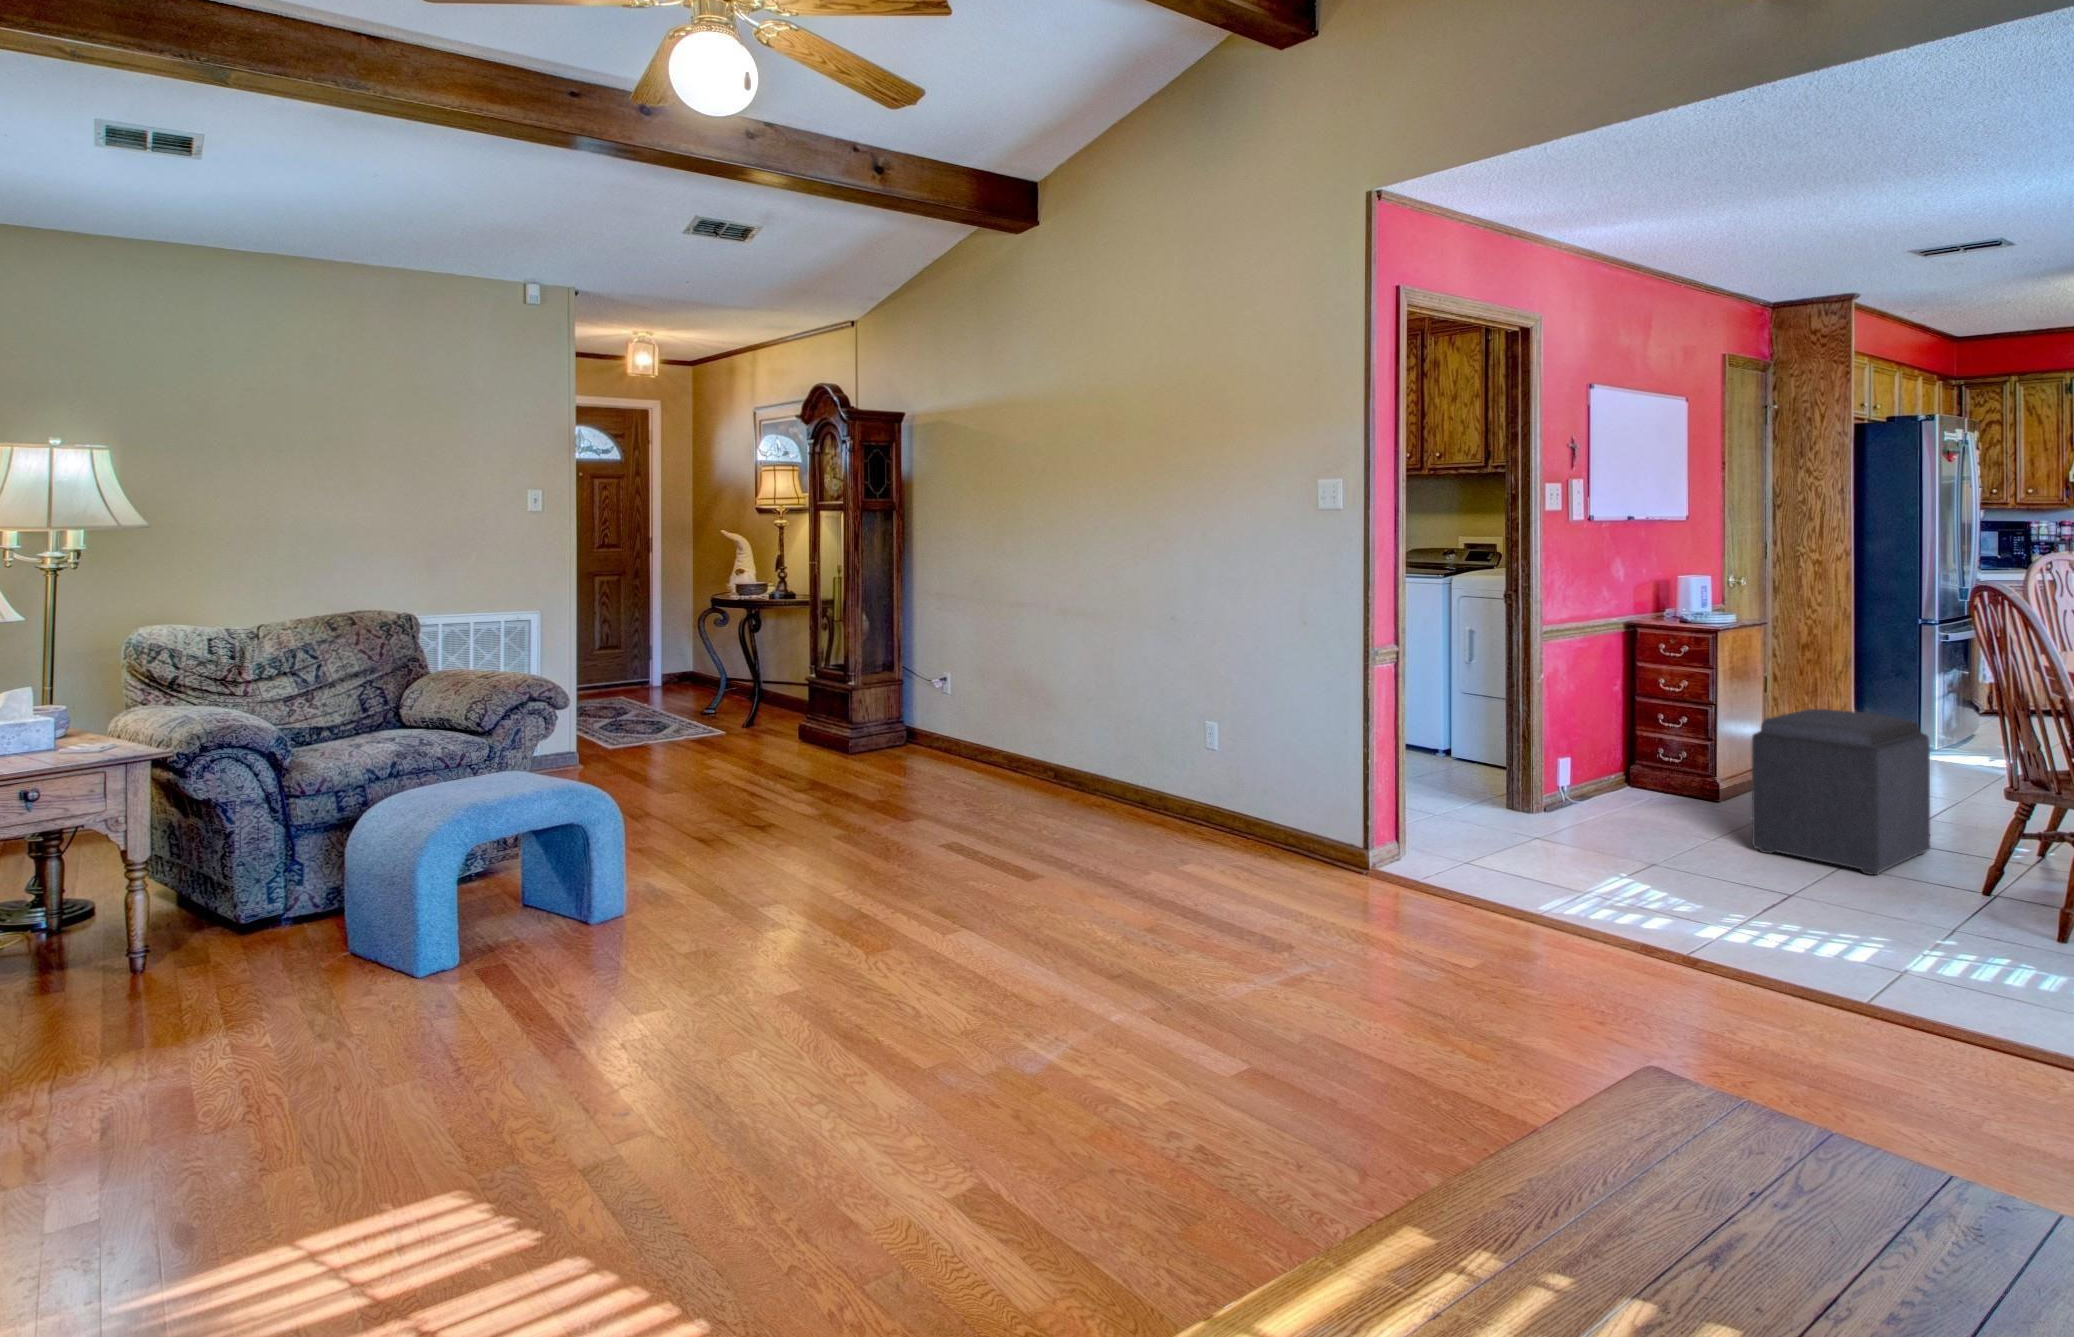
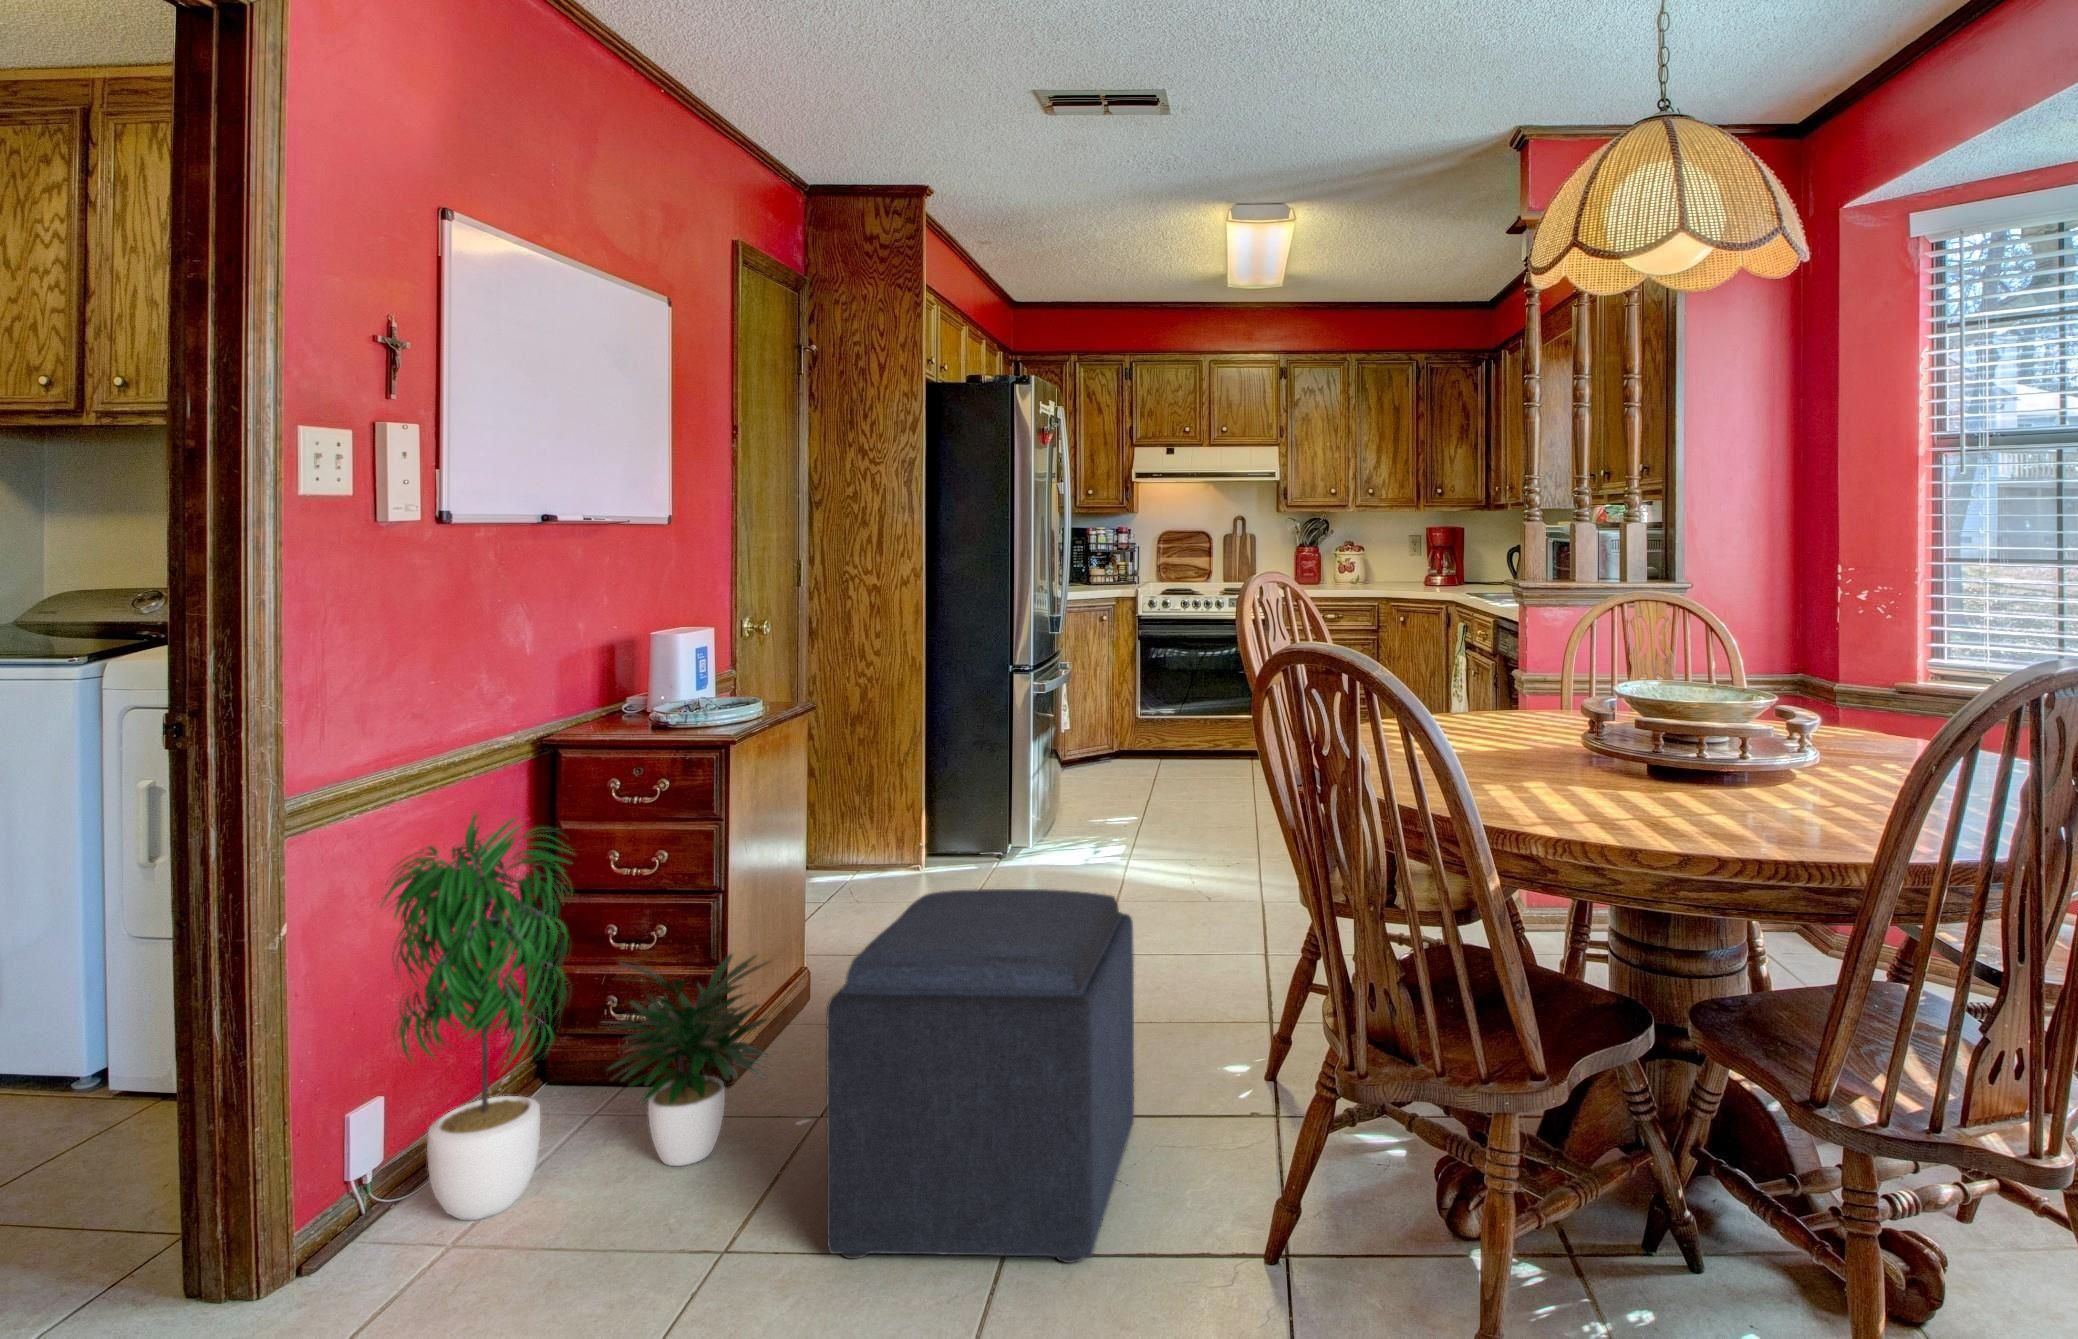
potted plant: none [1570,641,1735,818] -> present [382,811,772,1220]

